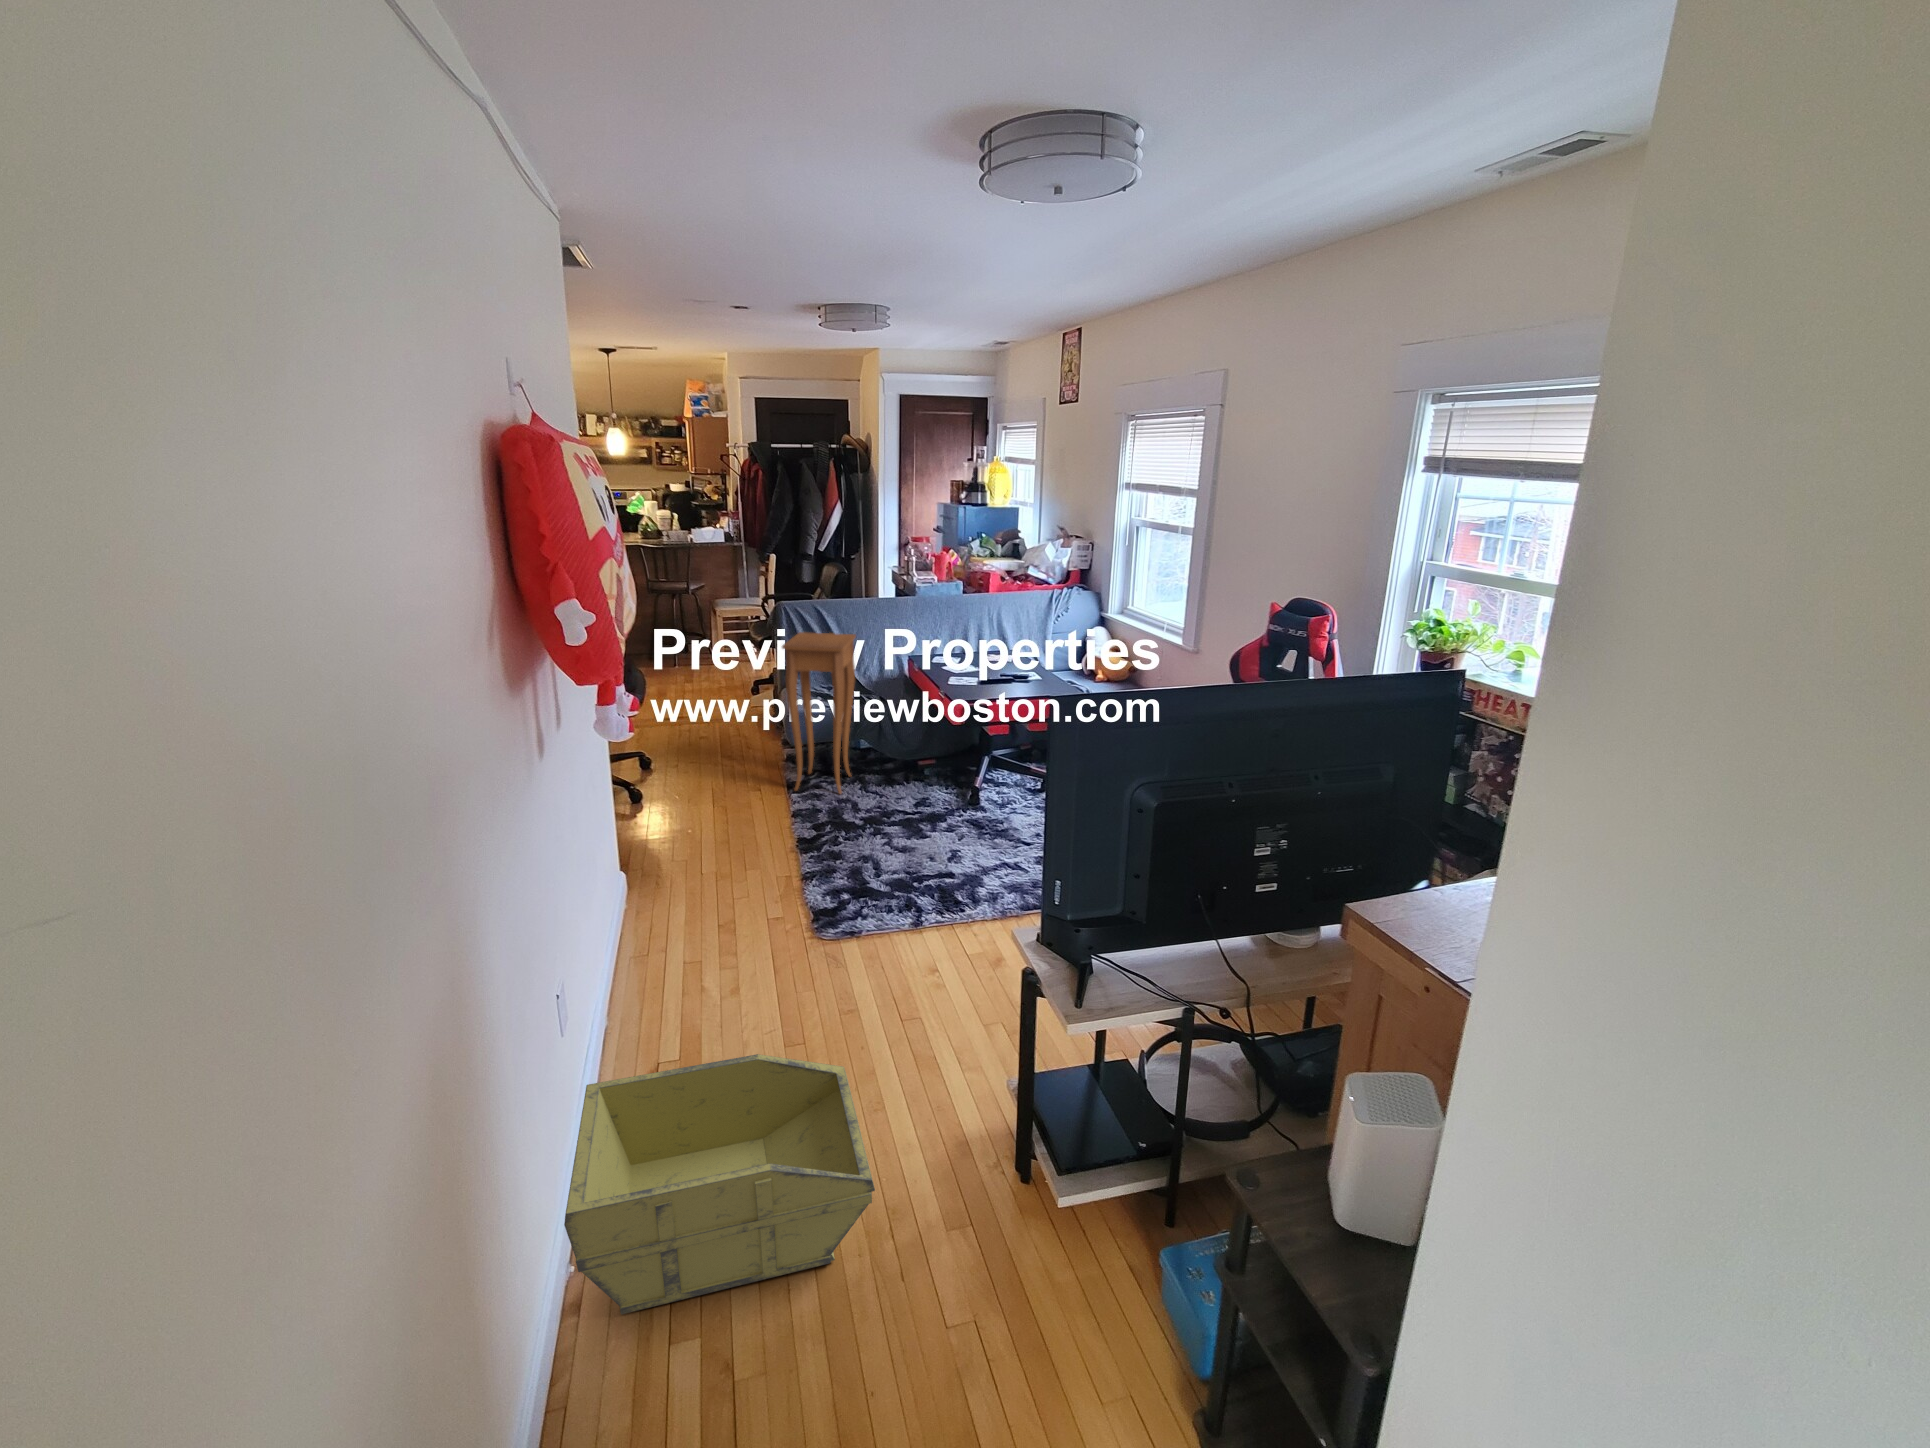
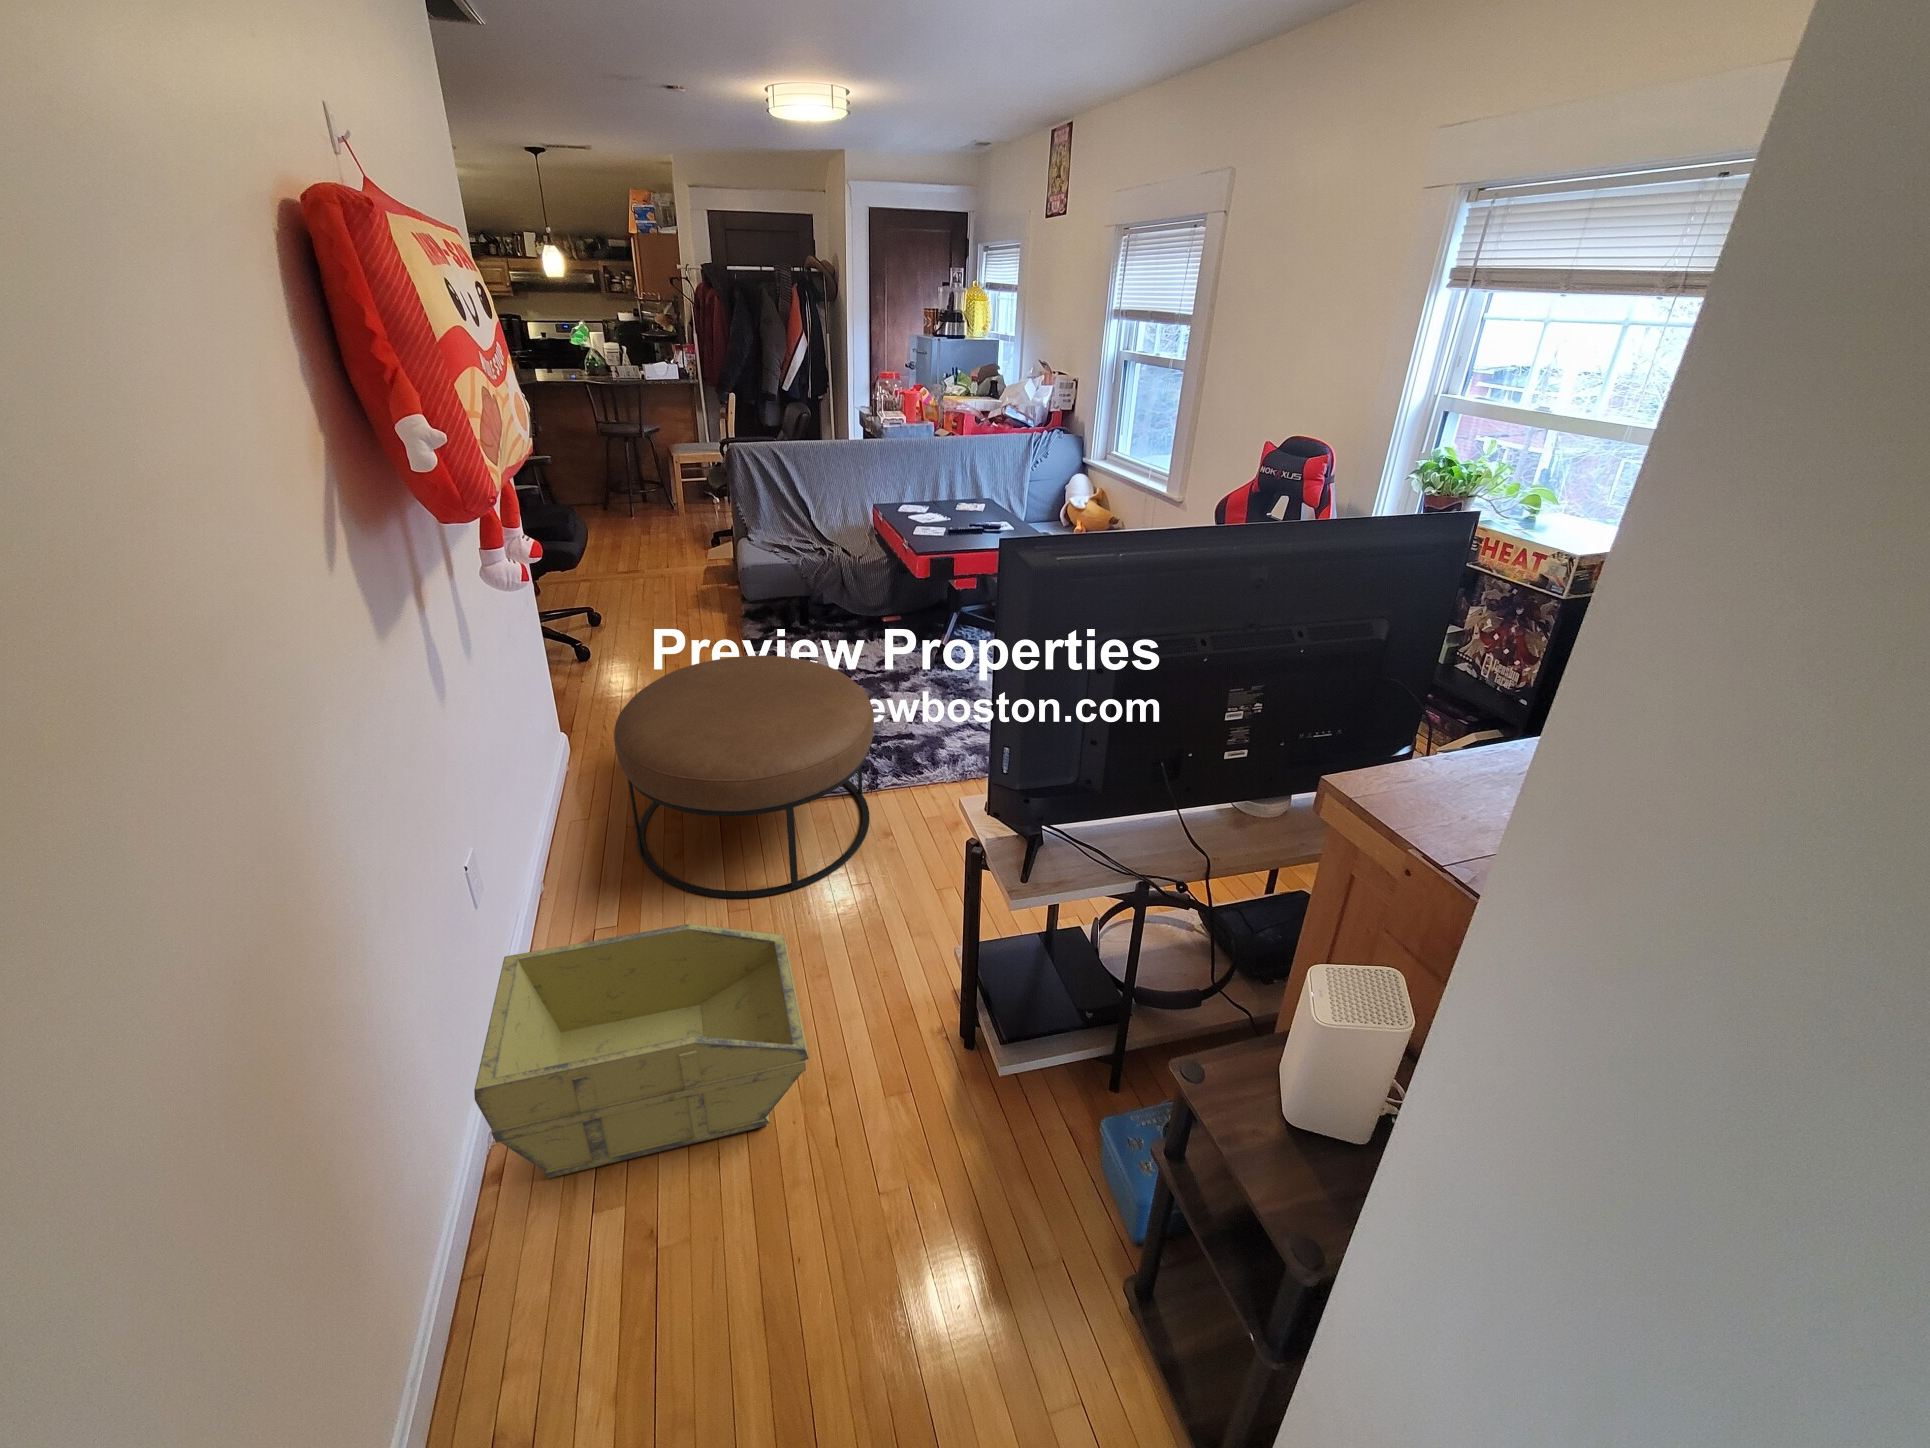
side table: present [782,632,856,794] -> none [730,477,814,653]
ottoman: none [681,797,921,1033] -> present [614,656,874,898]

